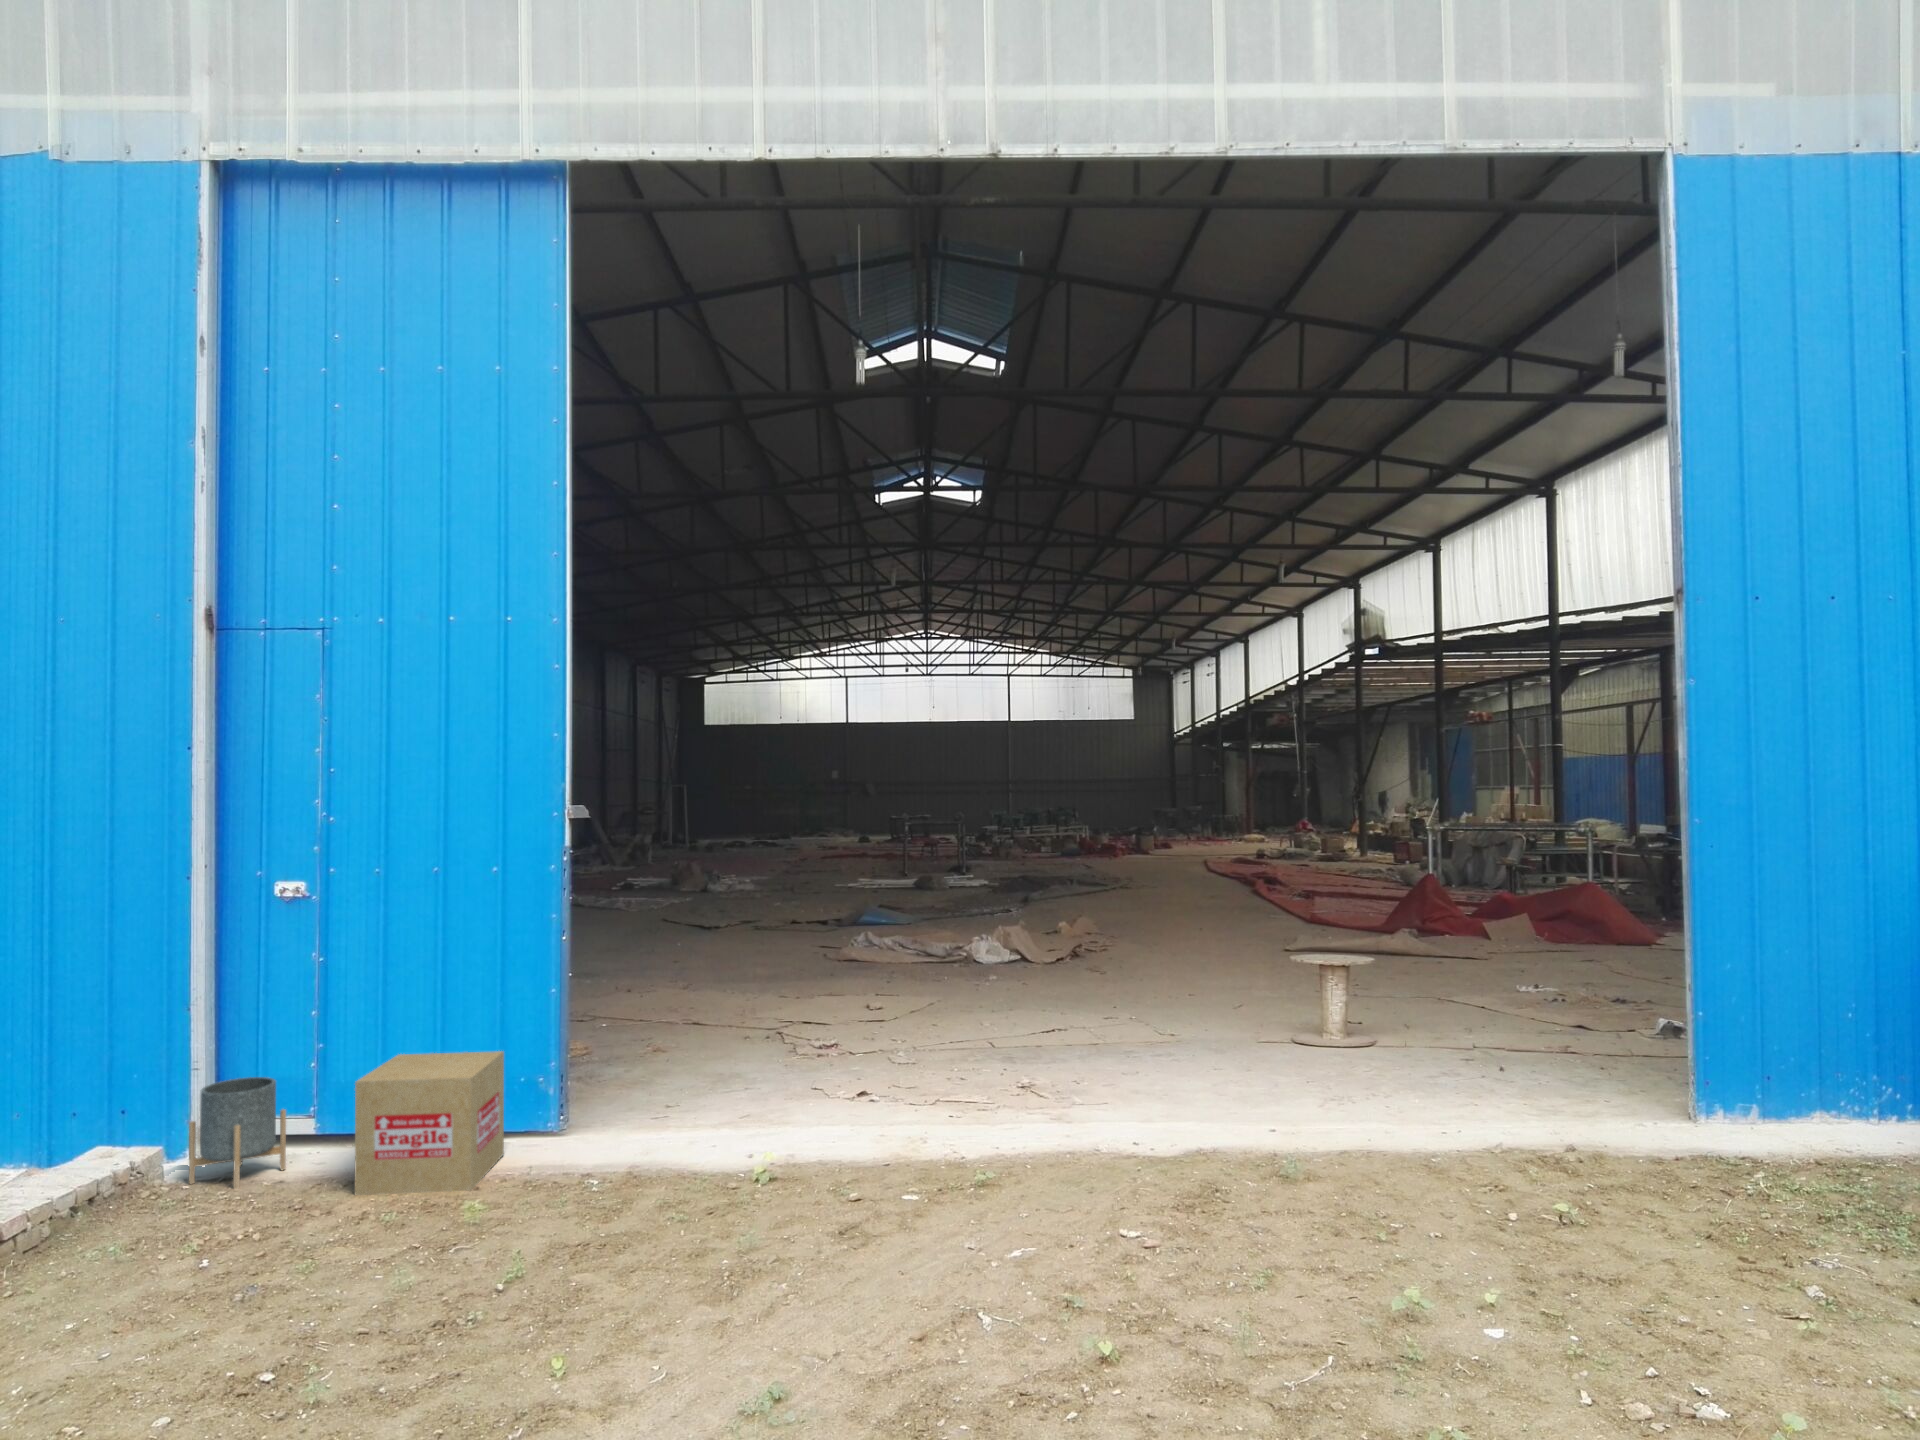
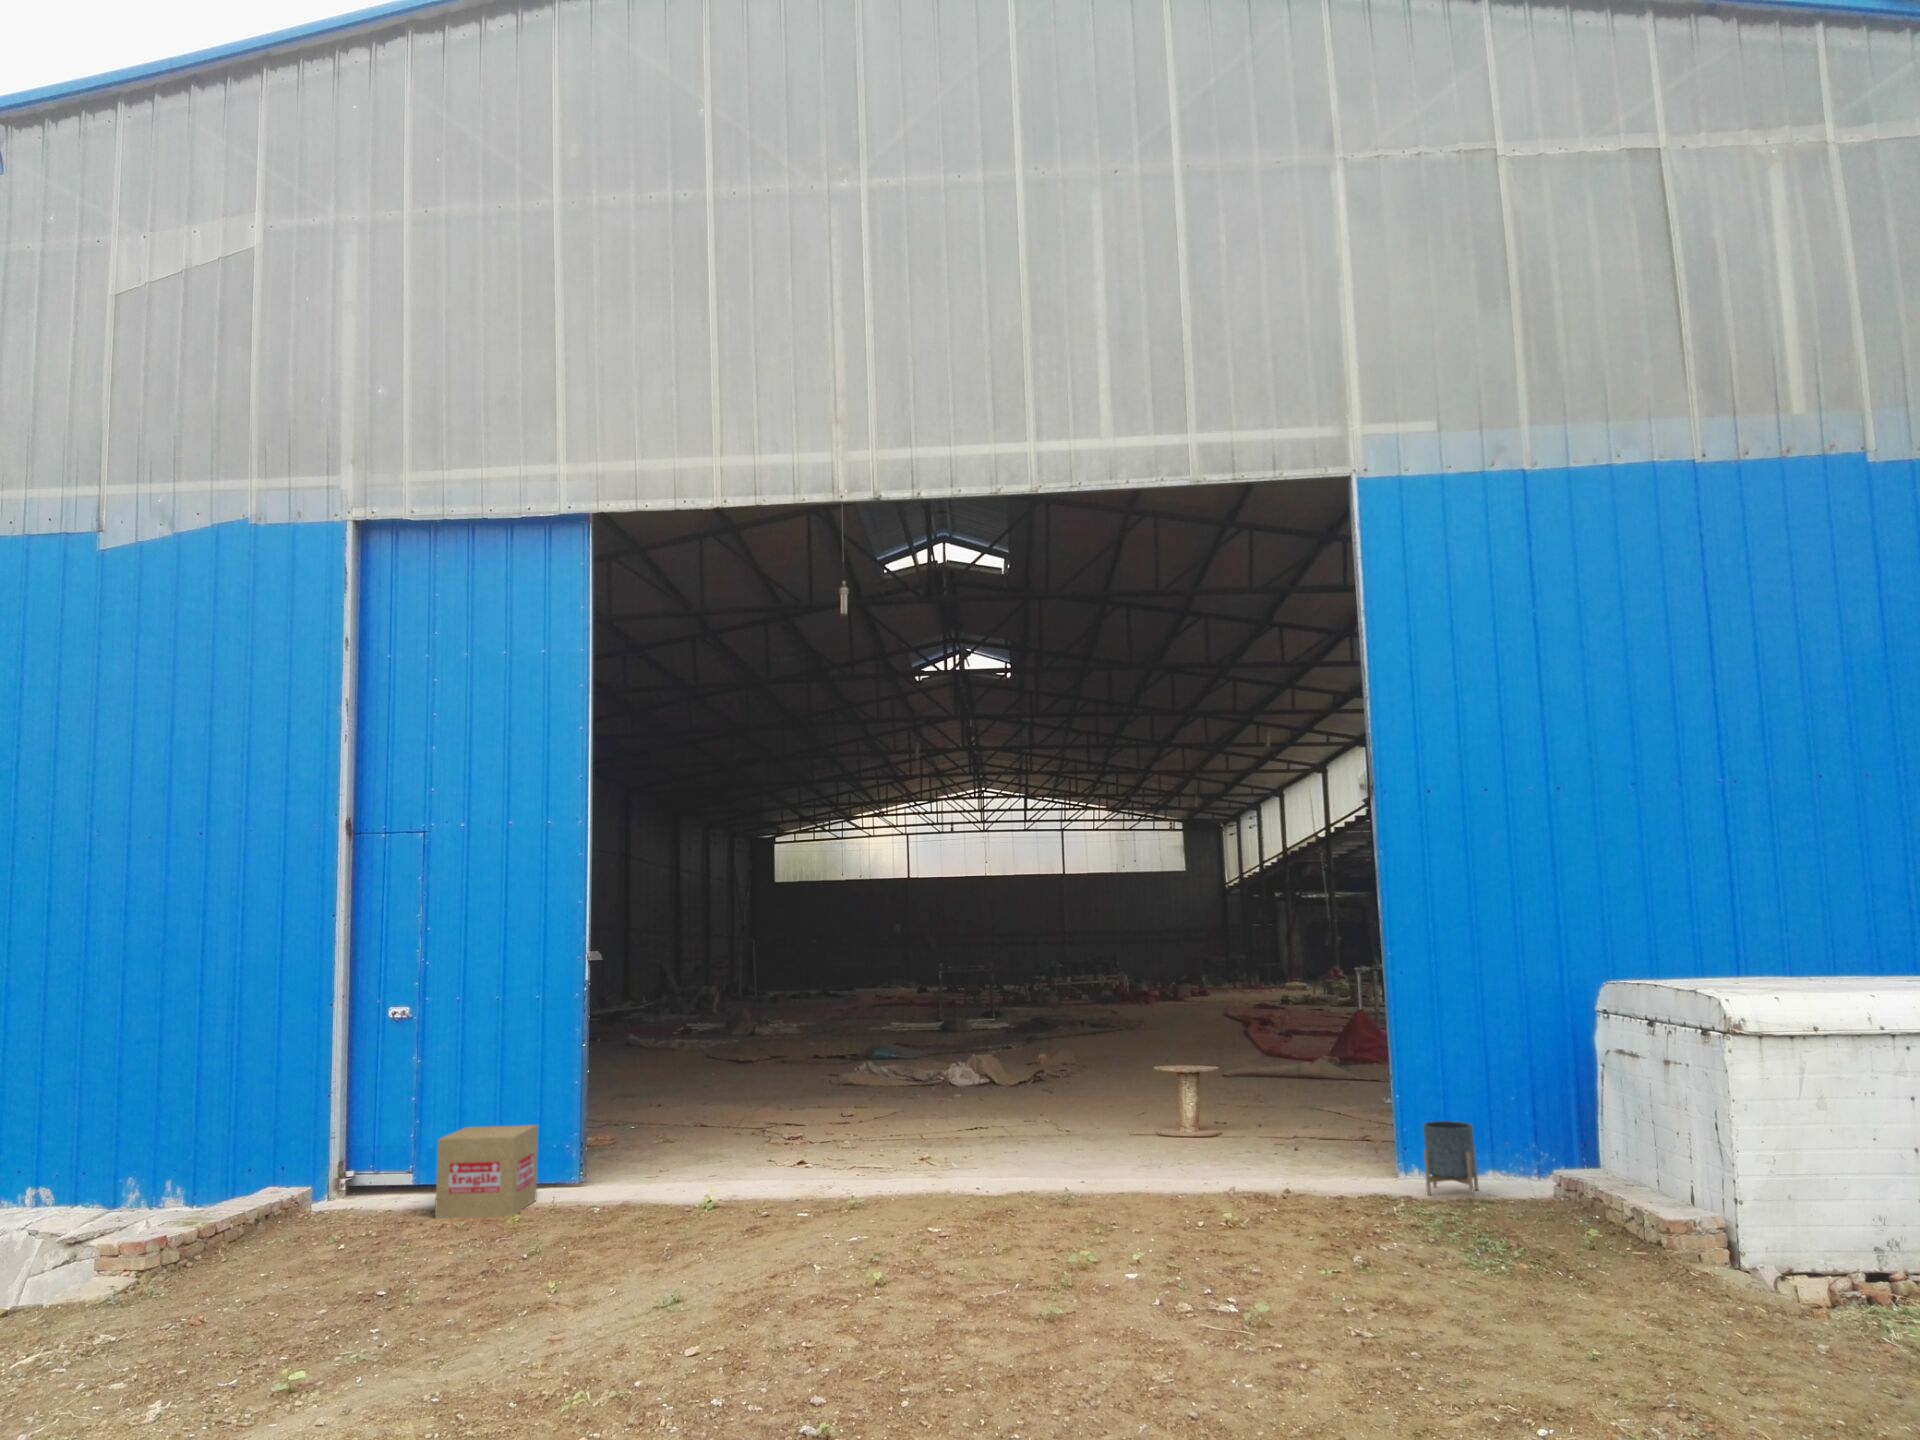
planter: present [189,1077,286,1189] -> present [1423,1121,1479,1198]

